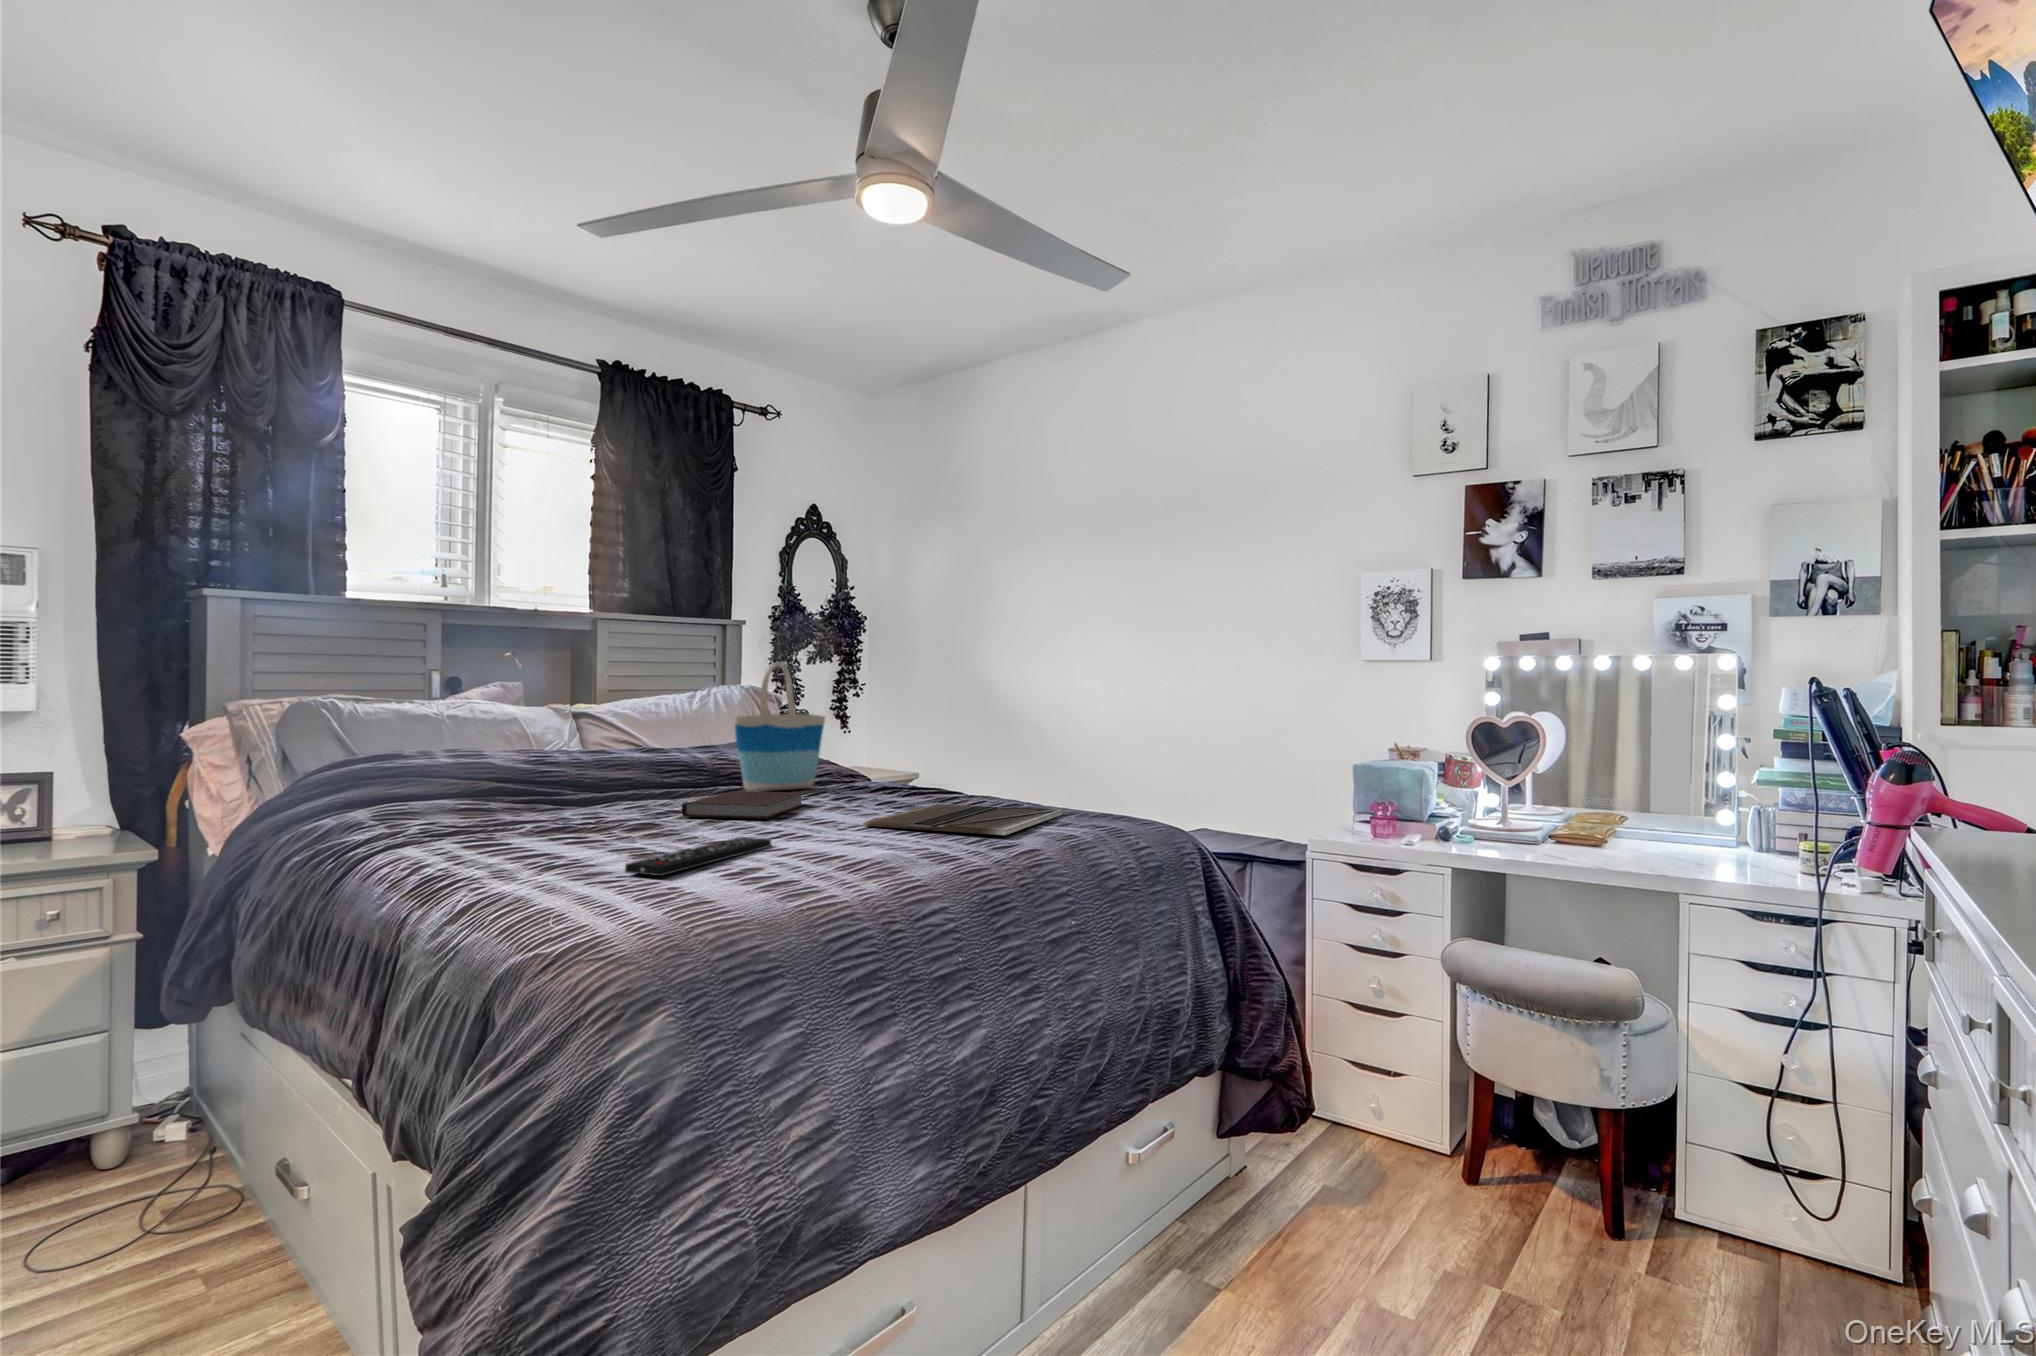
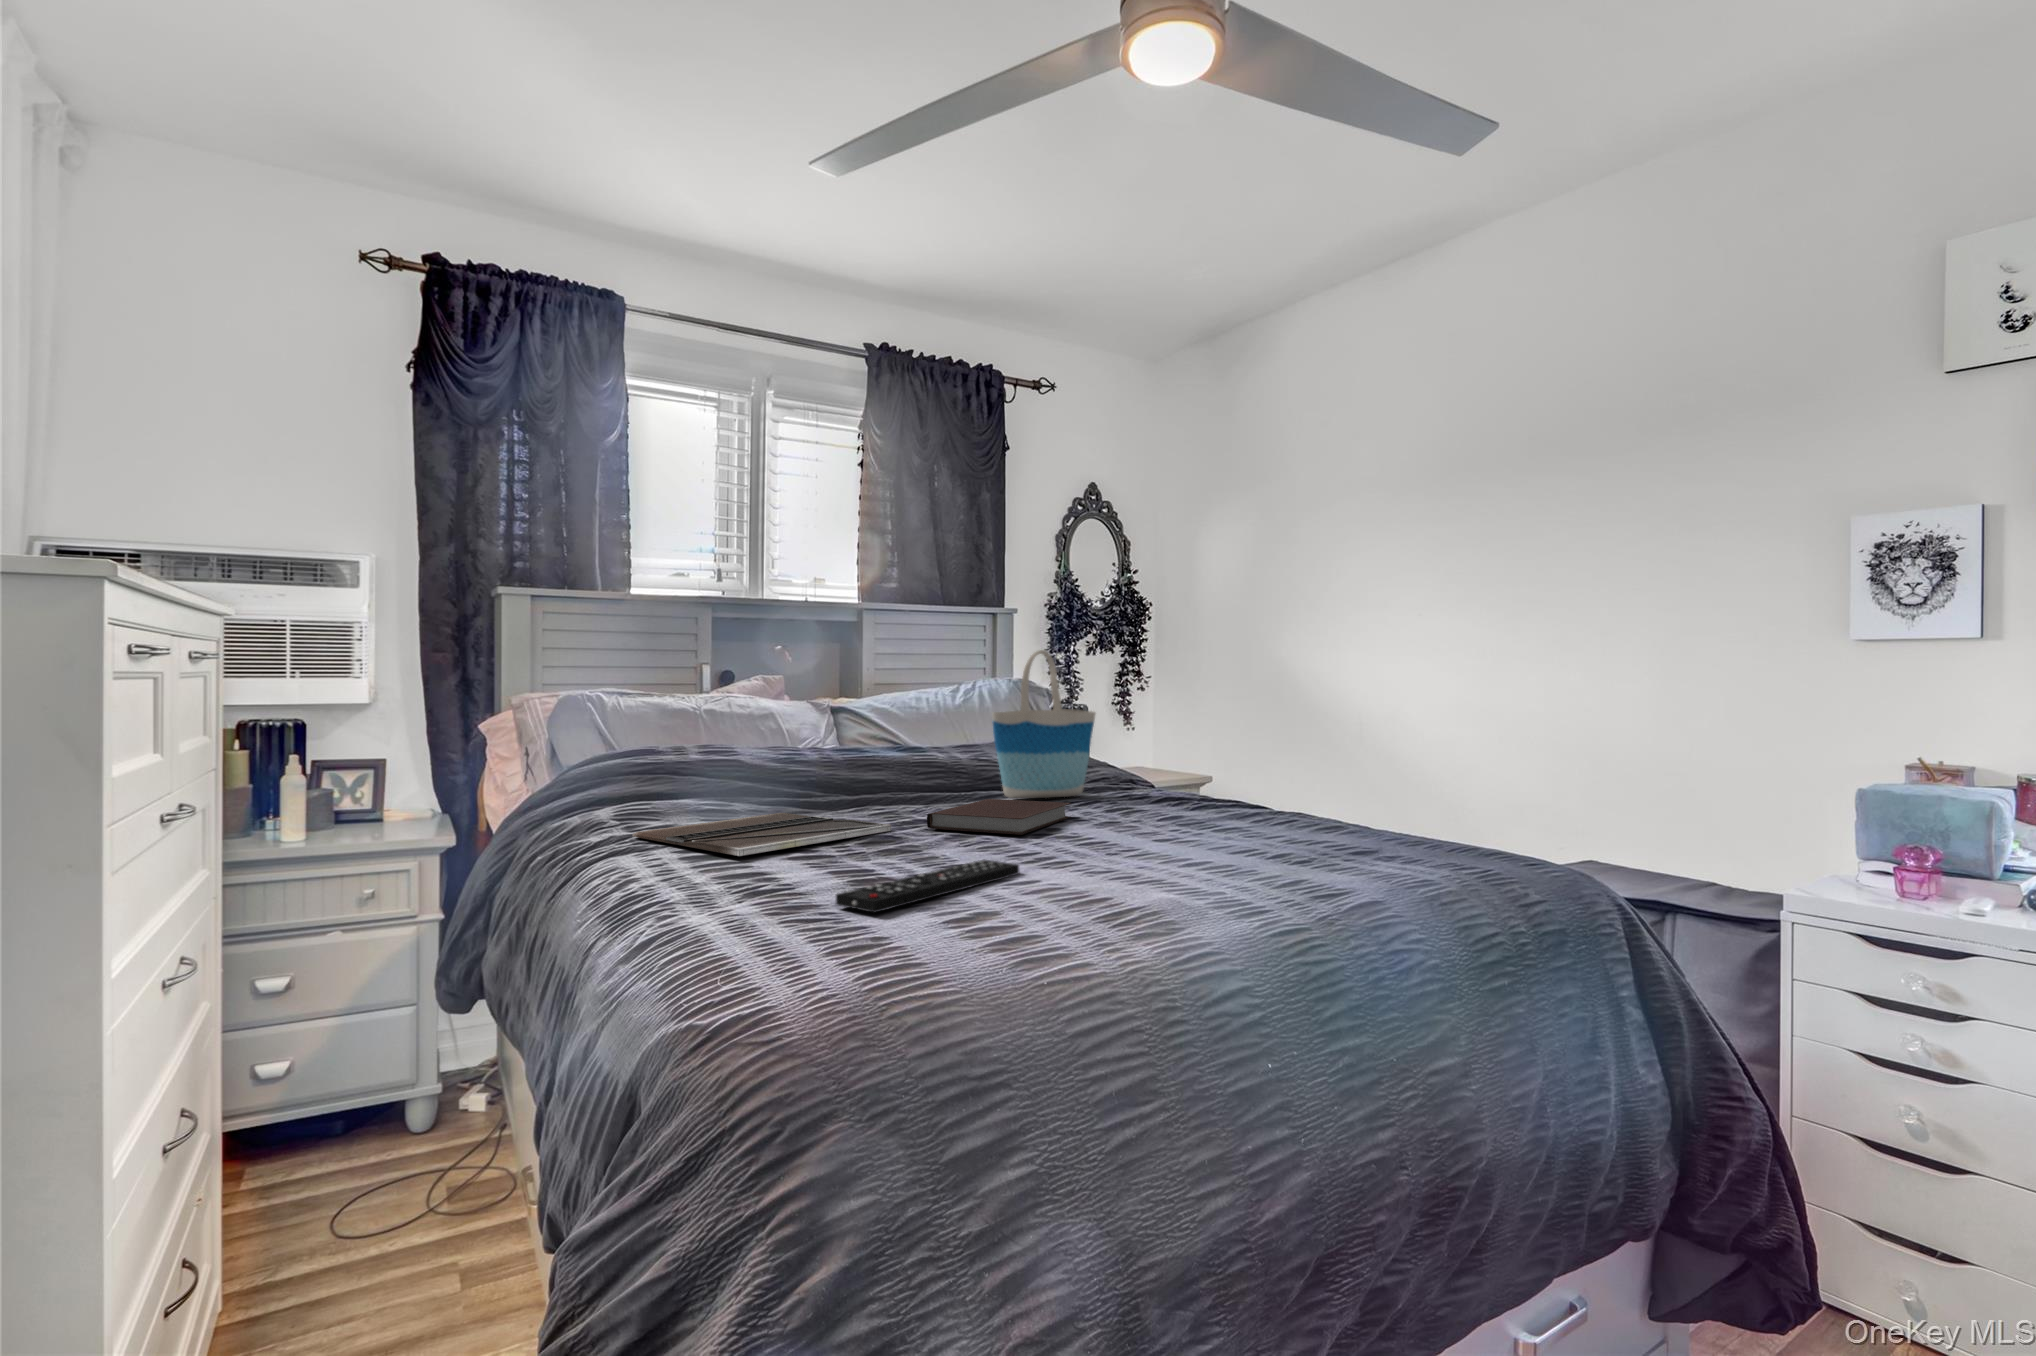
laptop: present [863,804,1063,835] -> present [632,813,891,856]

